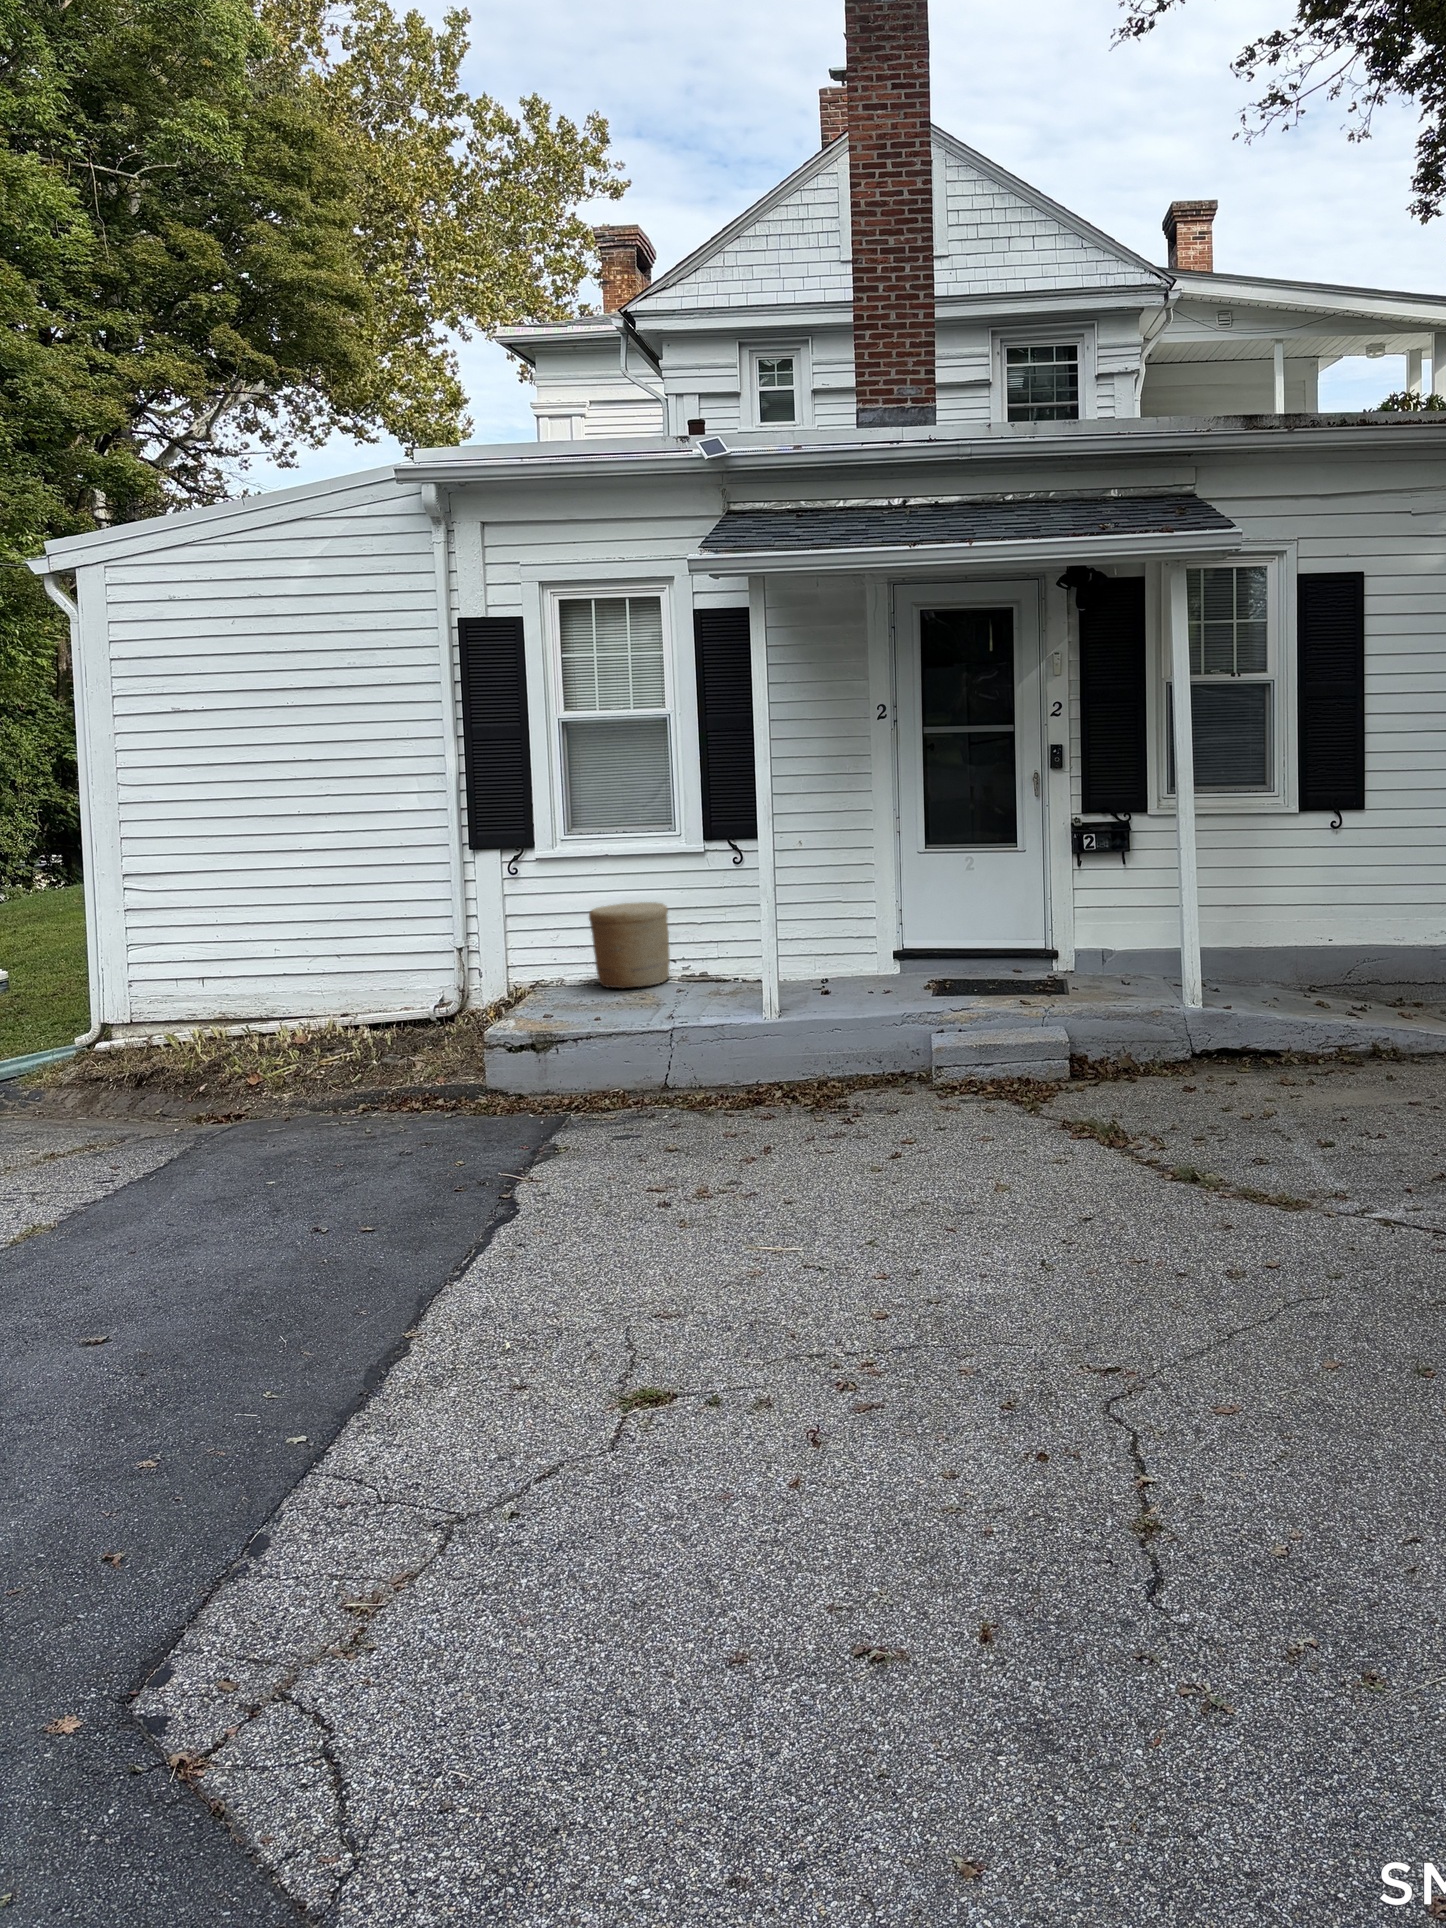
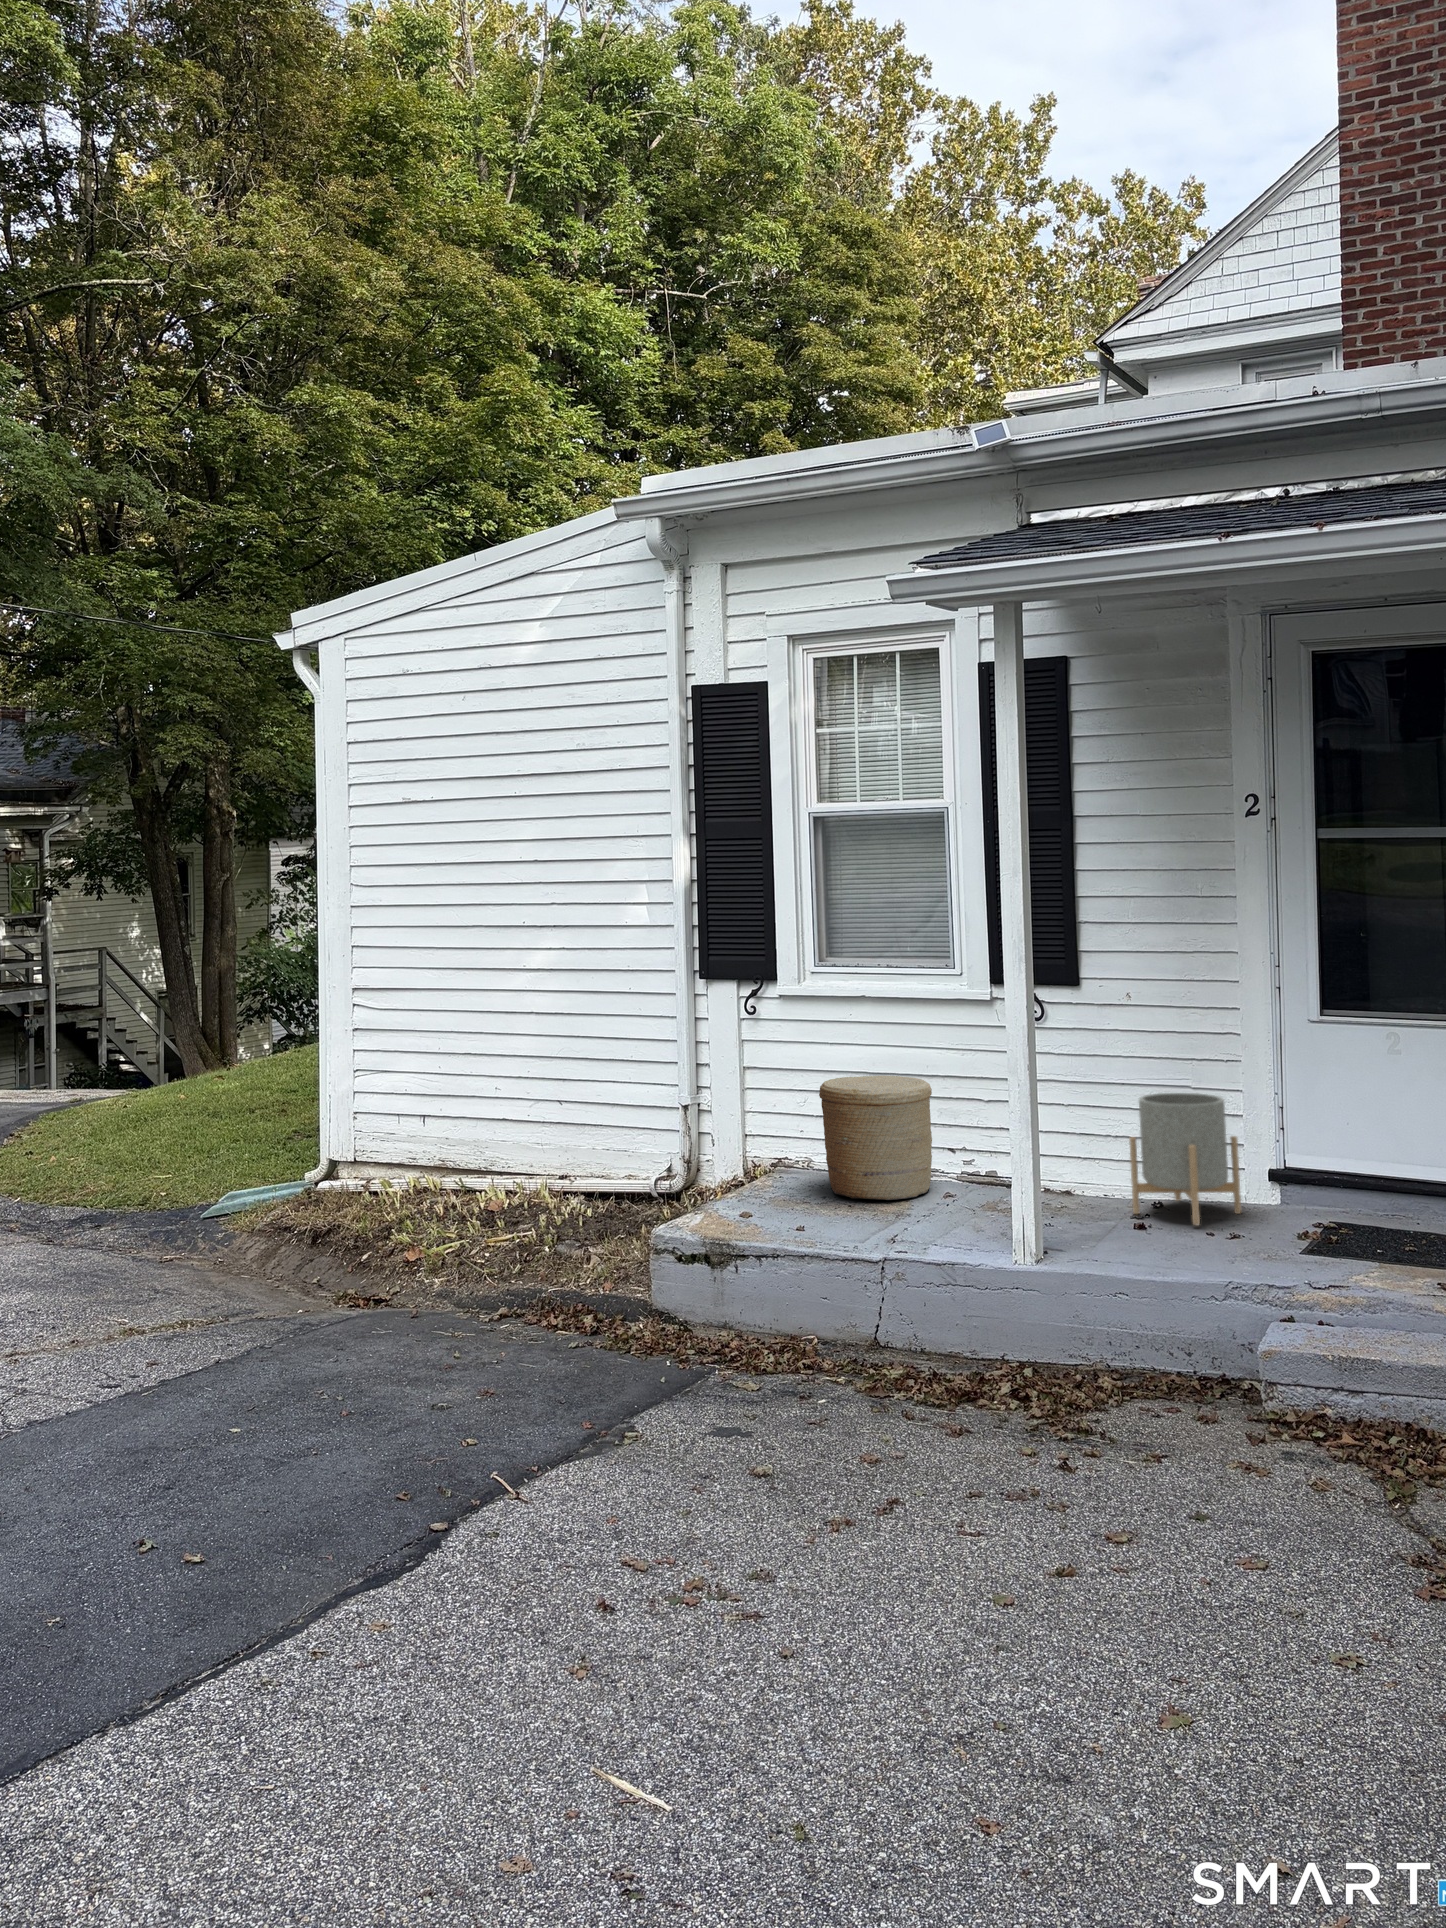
planter: none [809,892,874,972] -> present [1129,1093,1241,1225]

